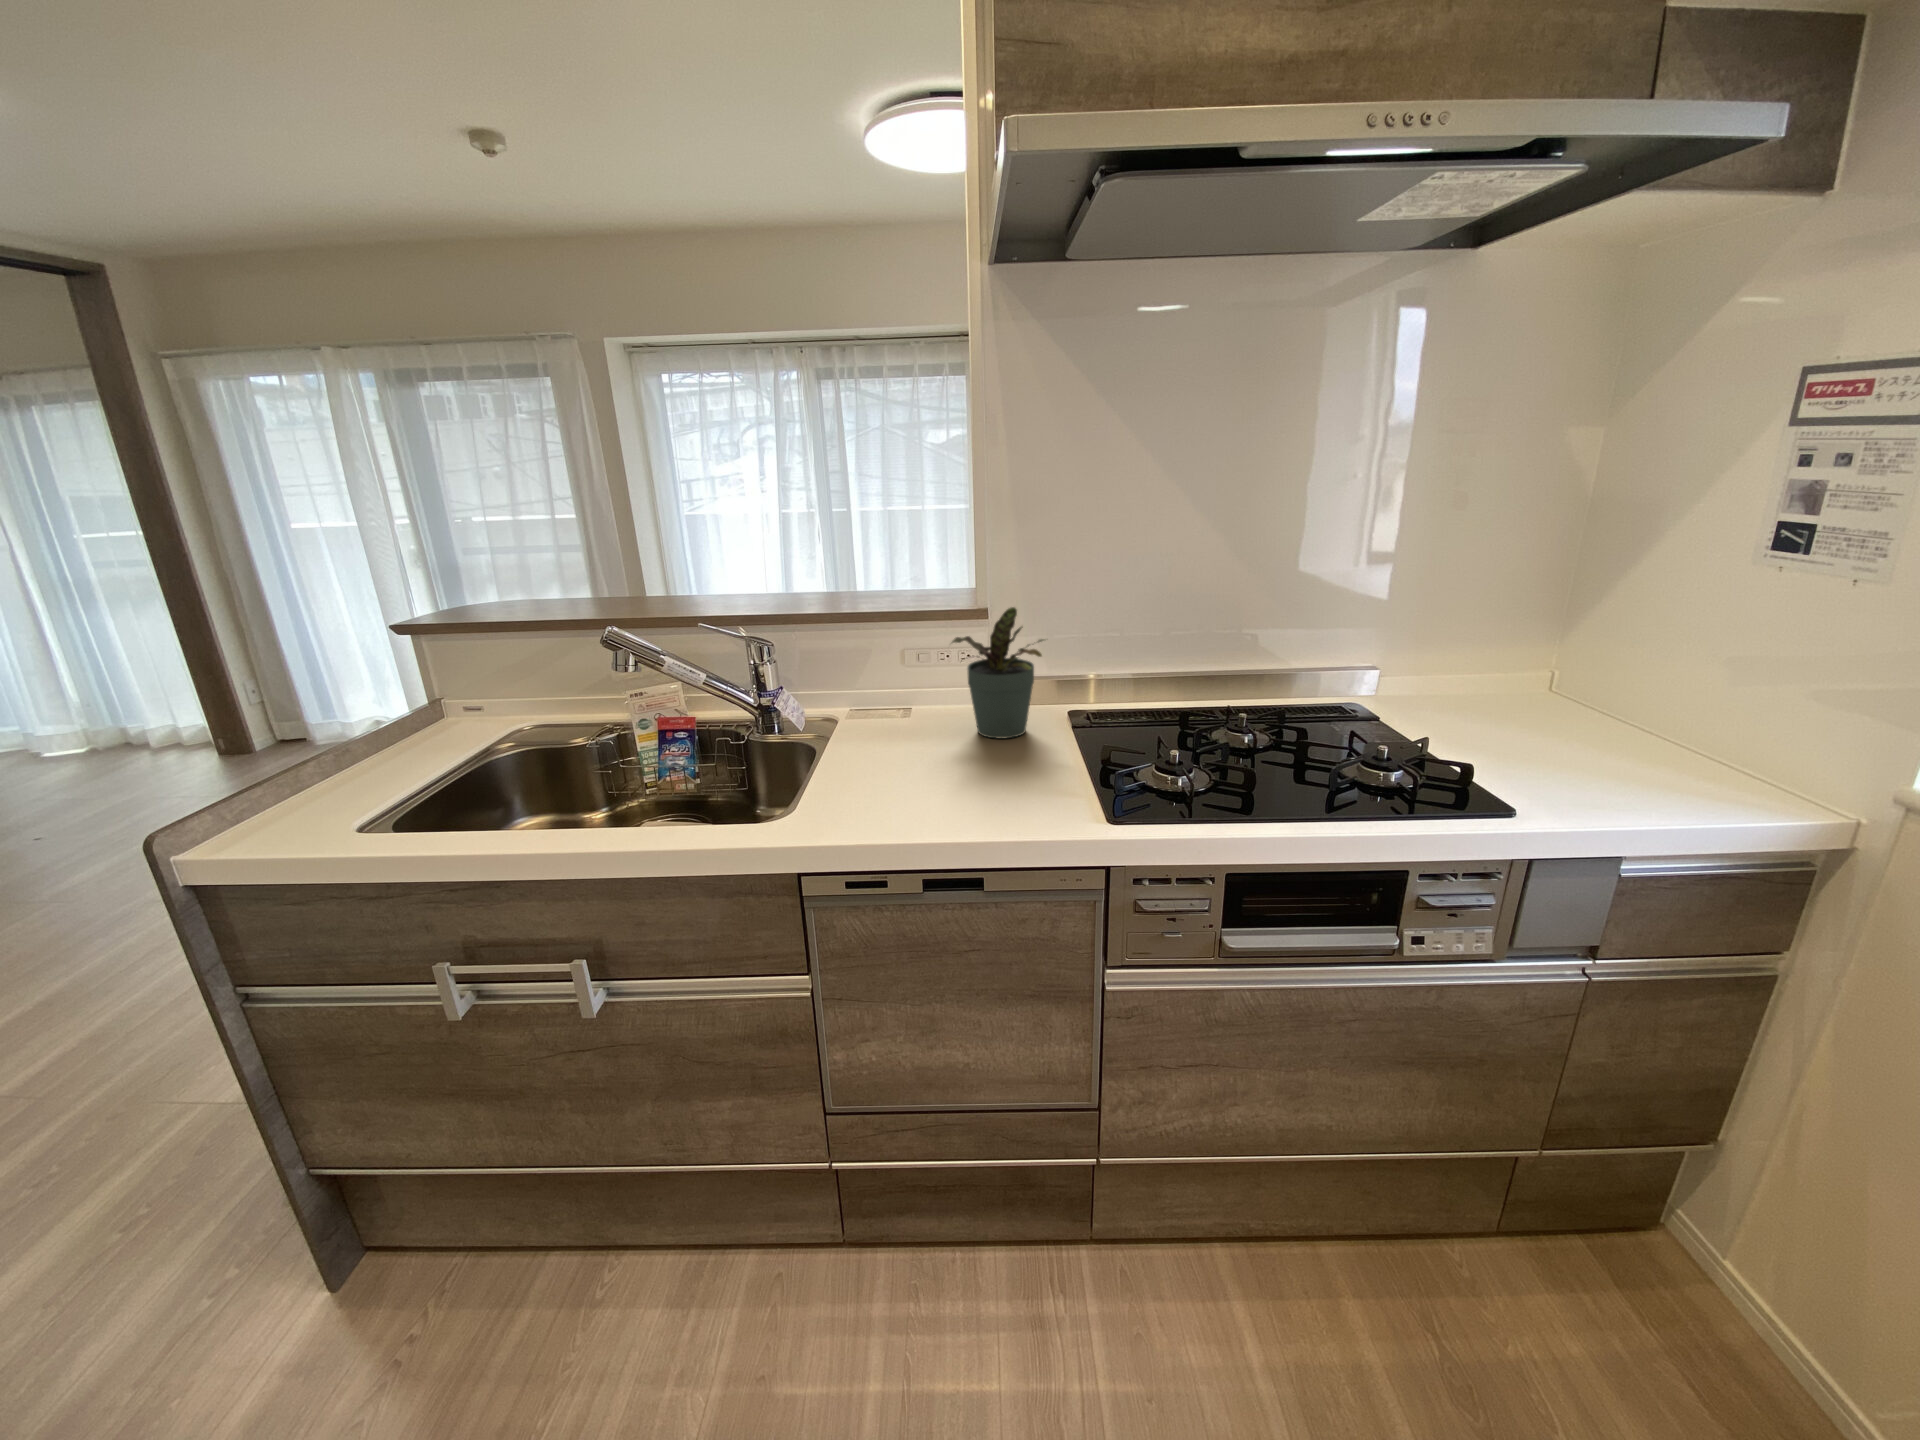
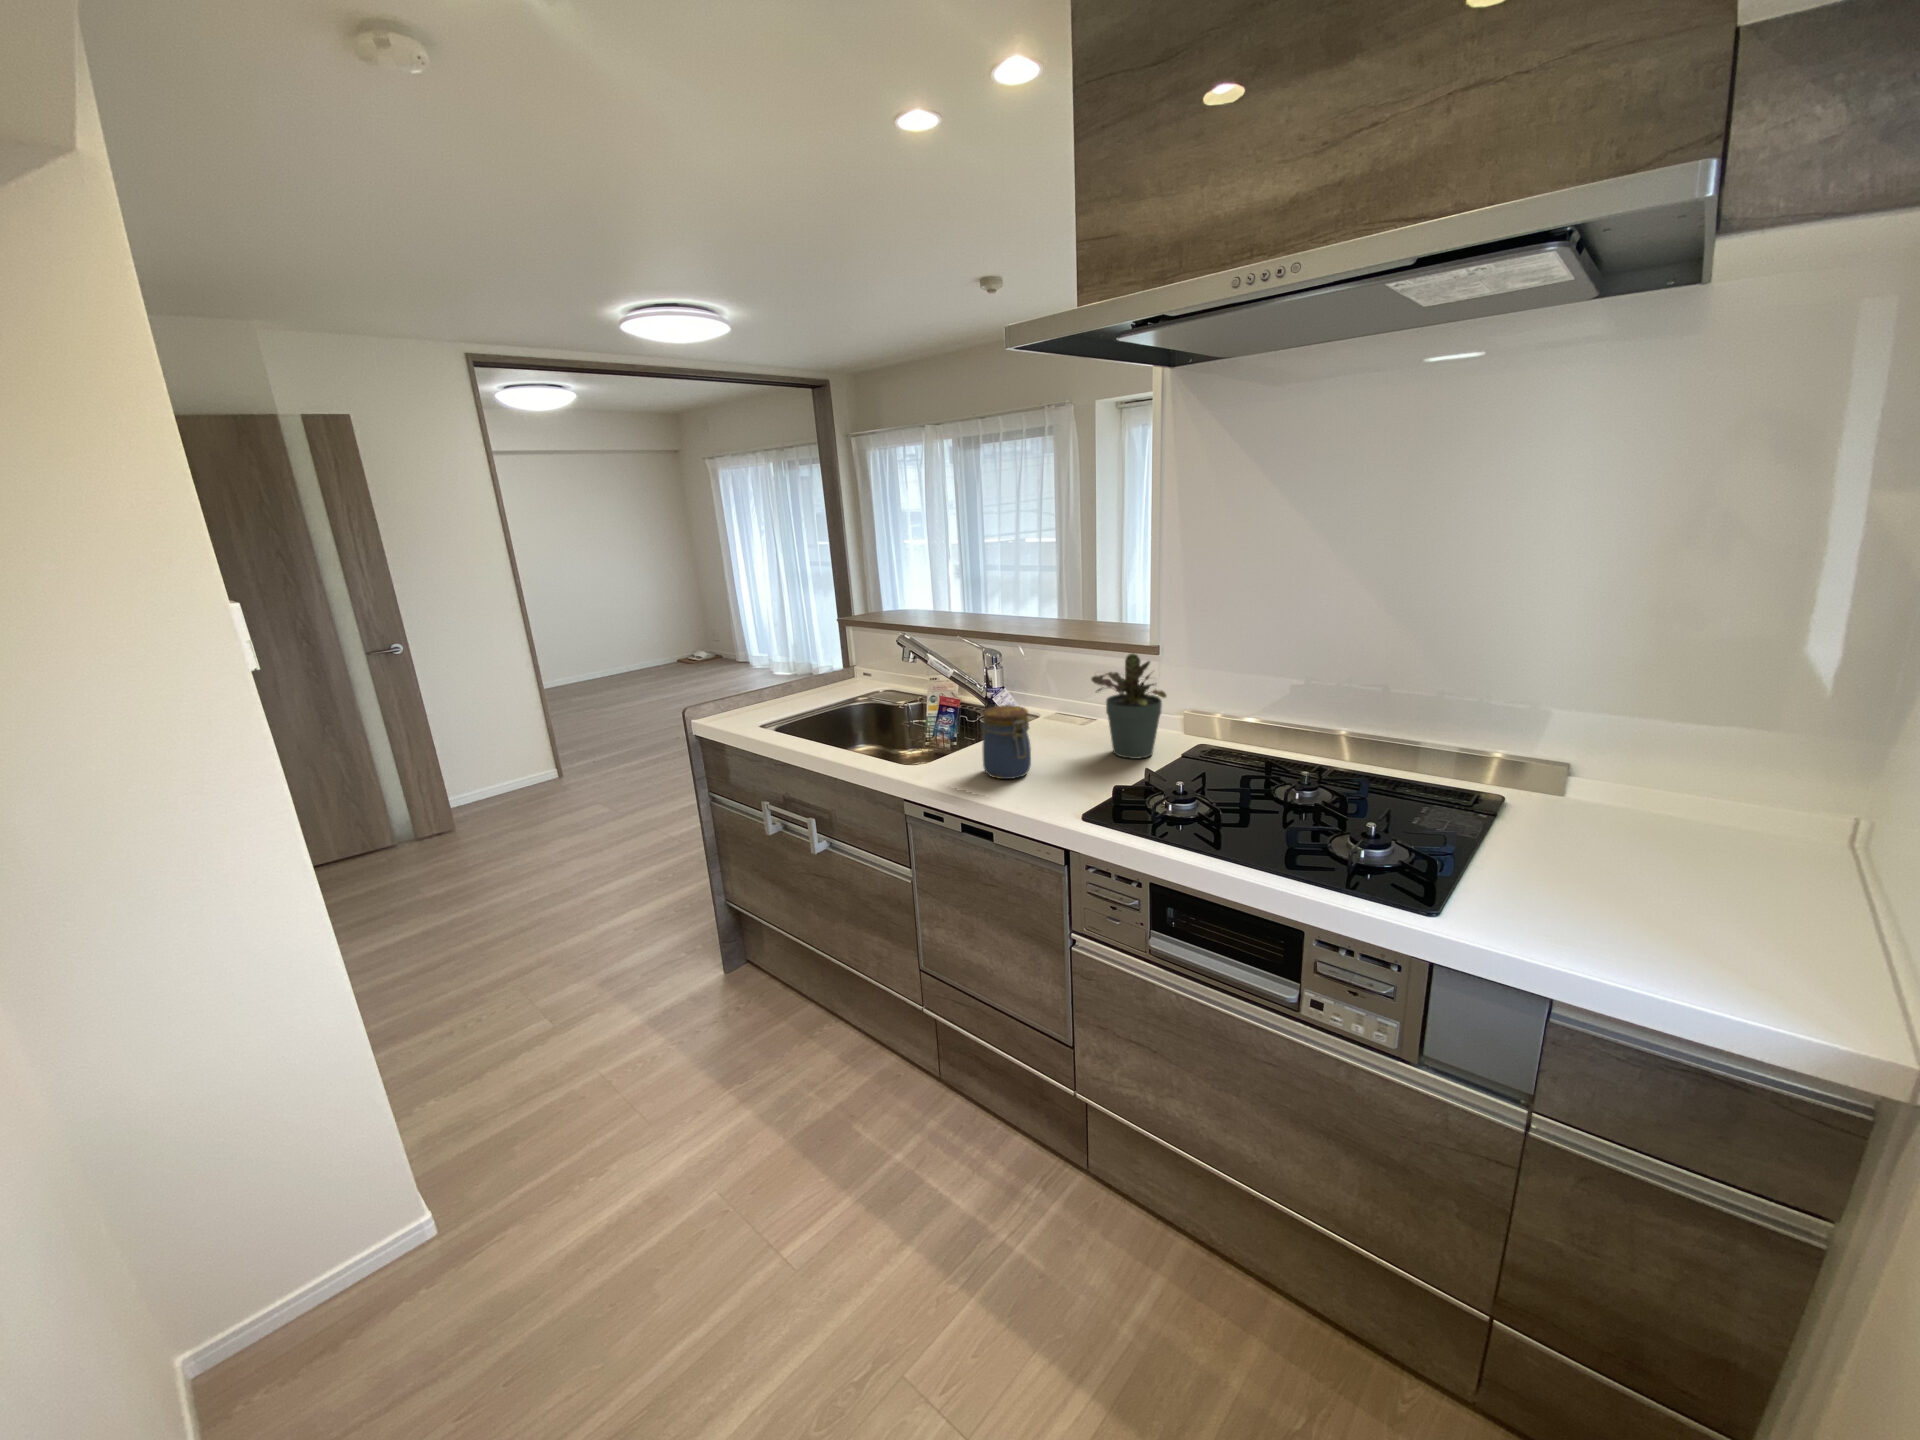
jar: none [877,699,954,806] -> present [983,705,1031,779]

